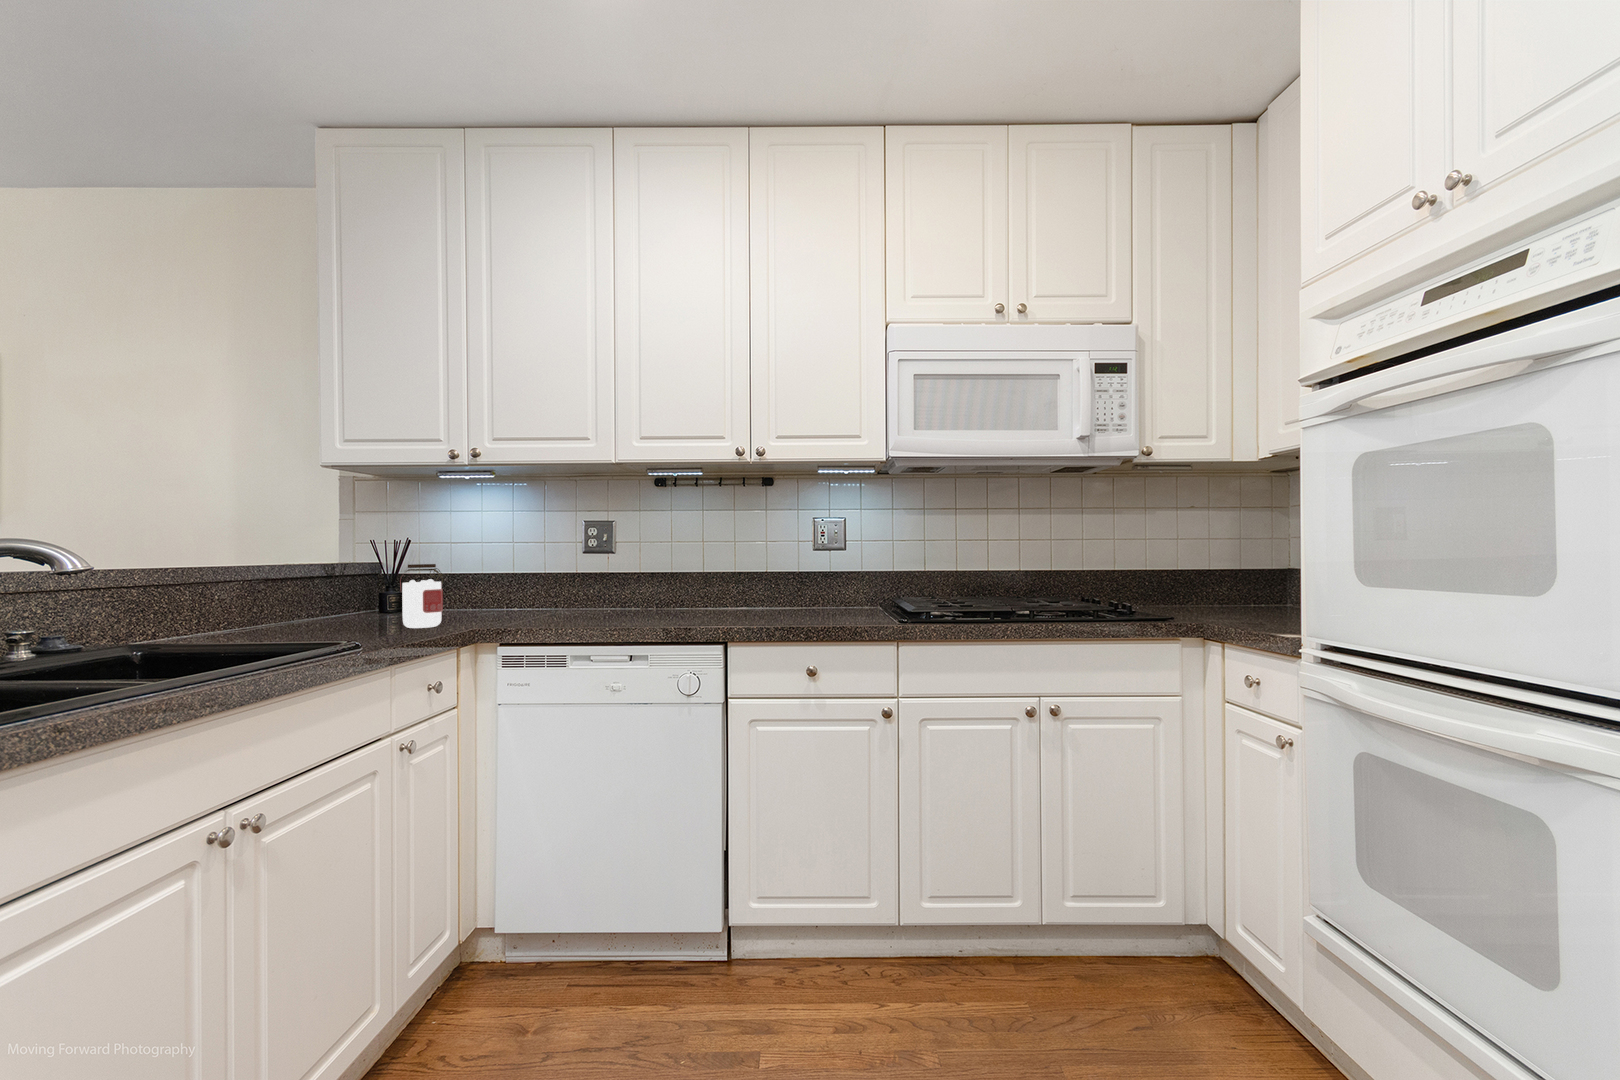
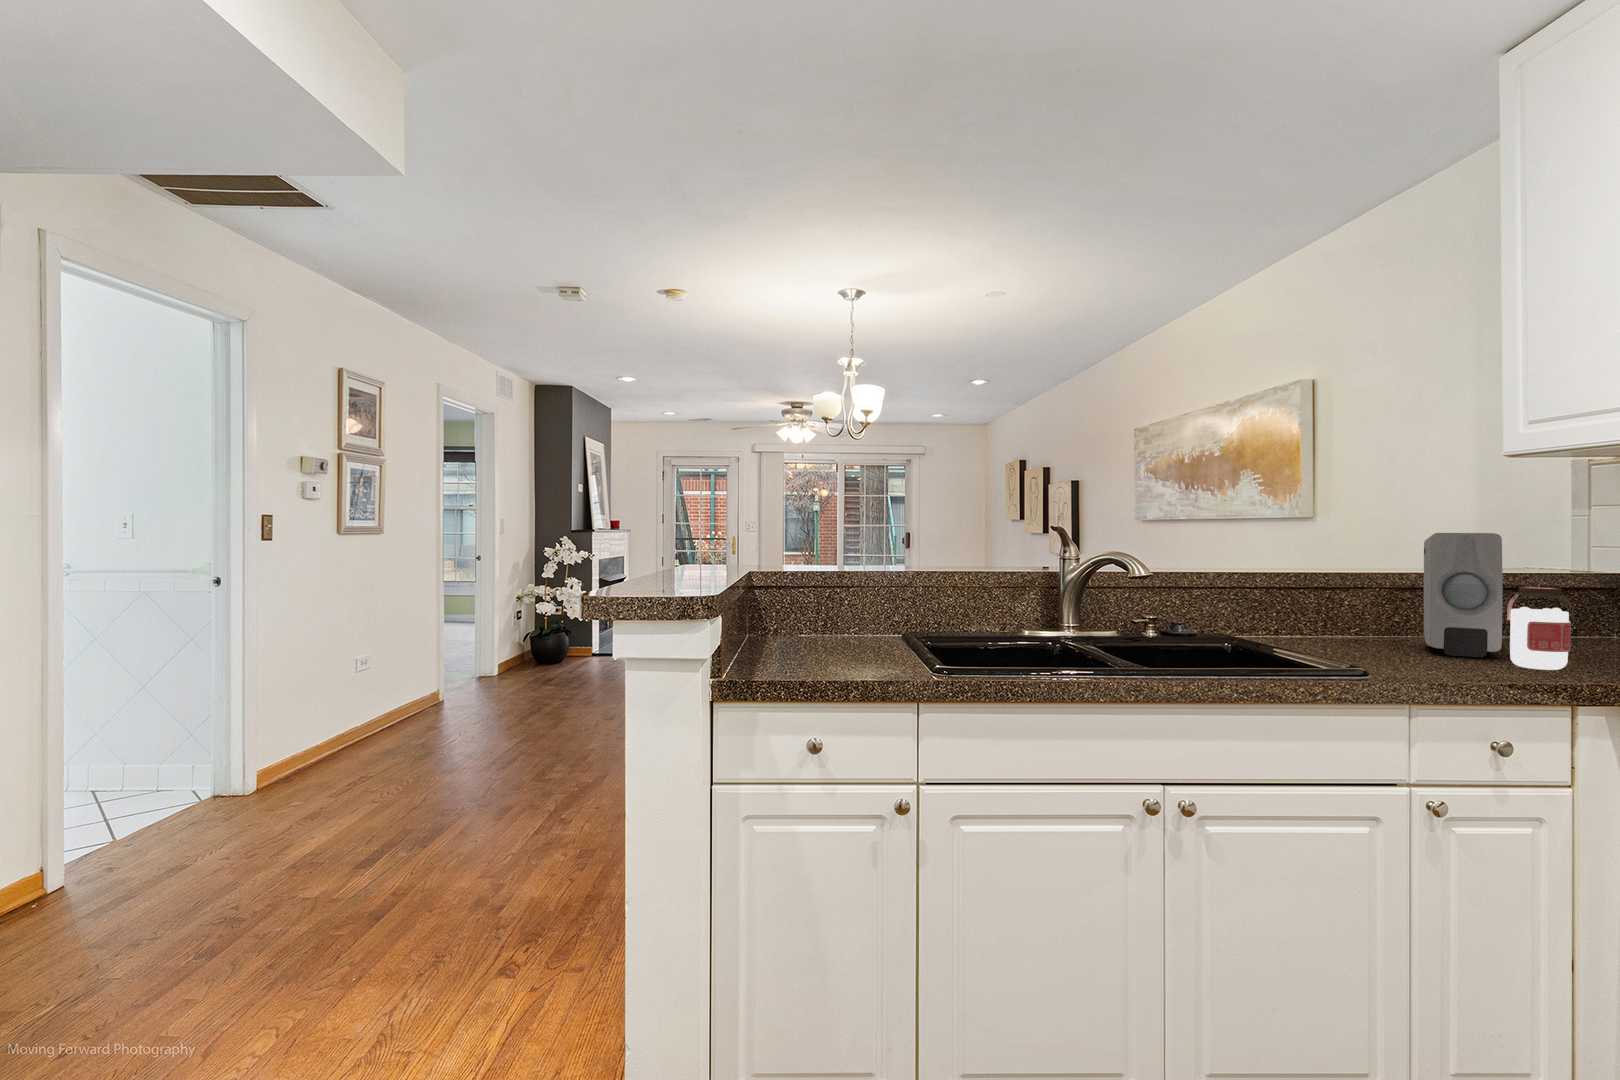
soap dispenser: none [290,522,380,631] -> present [1423,533,1503,657]

